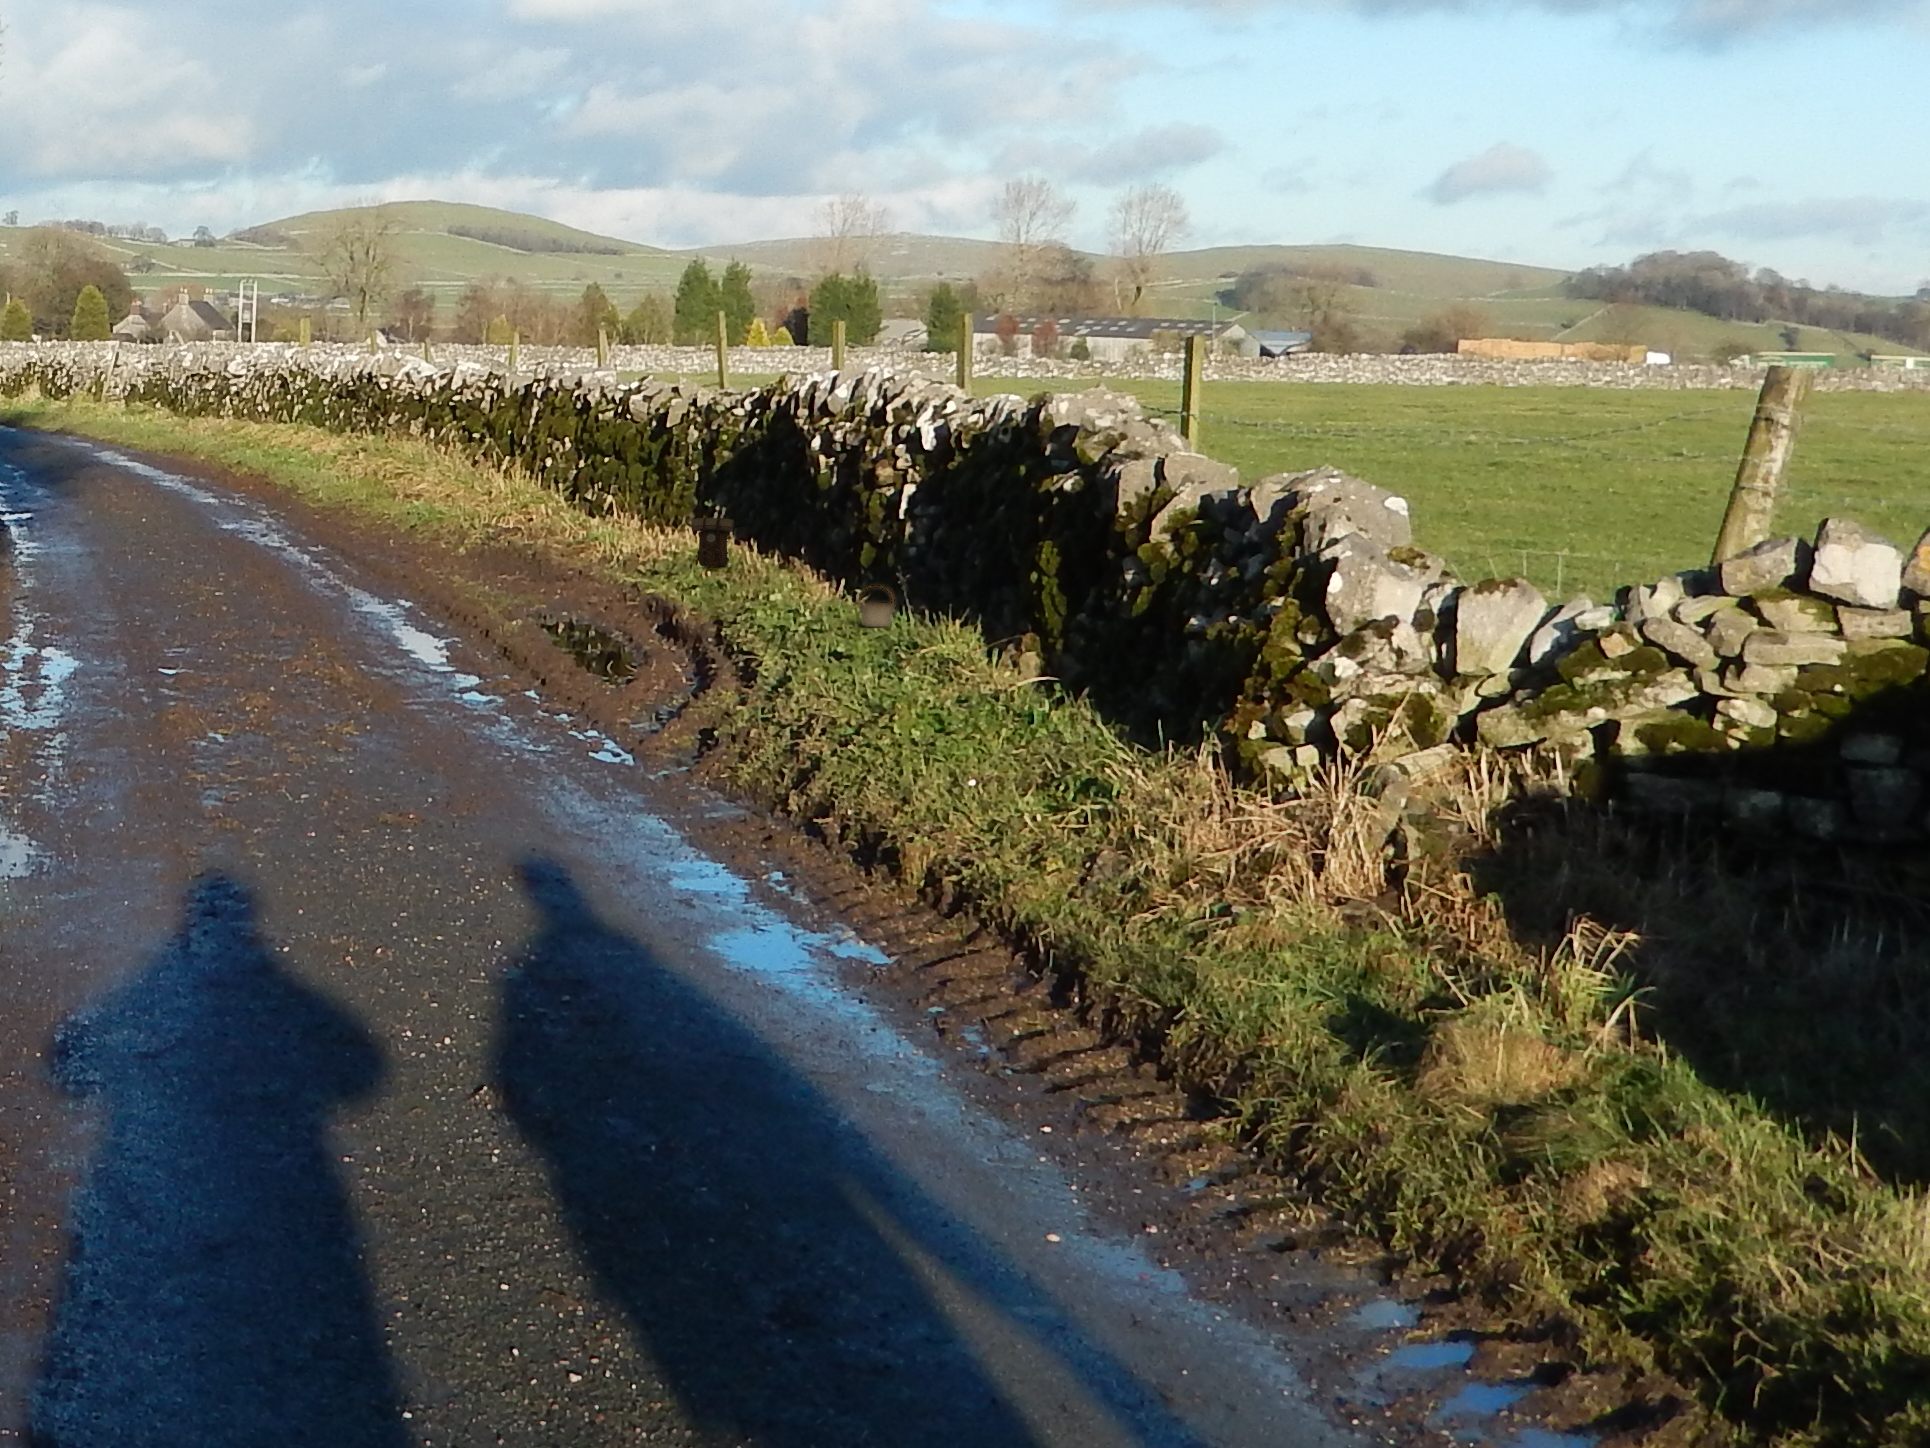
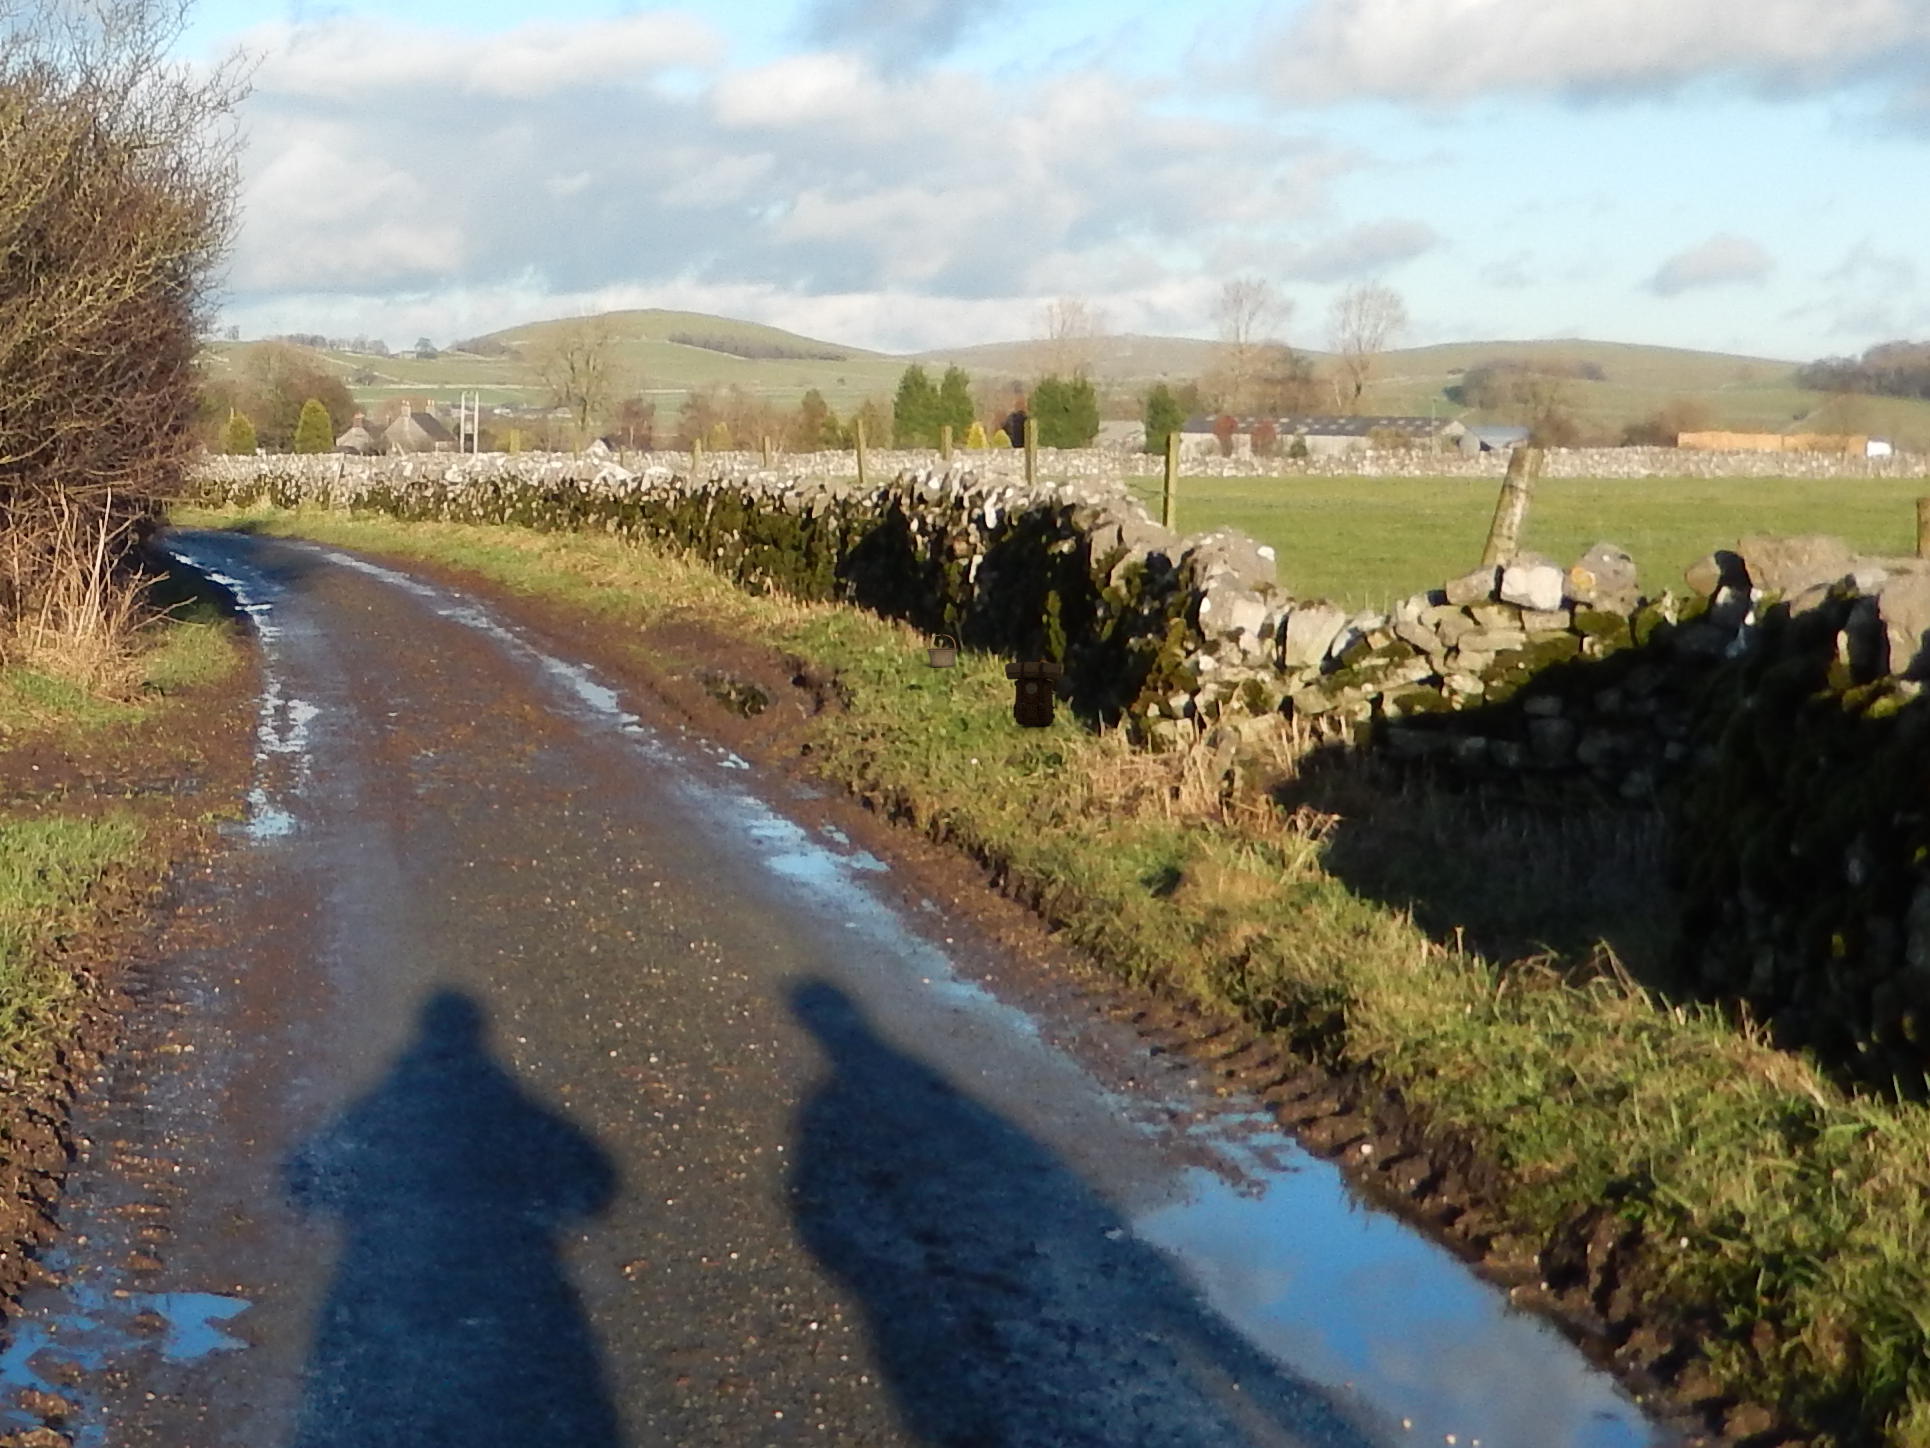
backpack: present [691,517,734,567] -> present [1005,662,1061,726]

